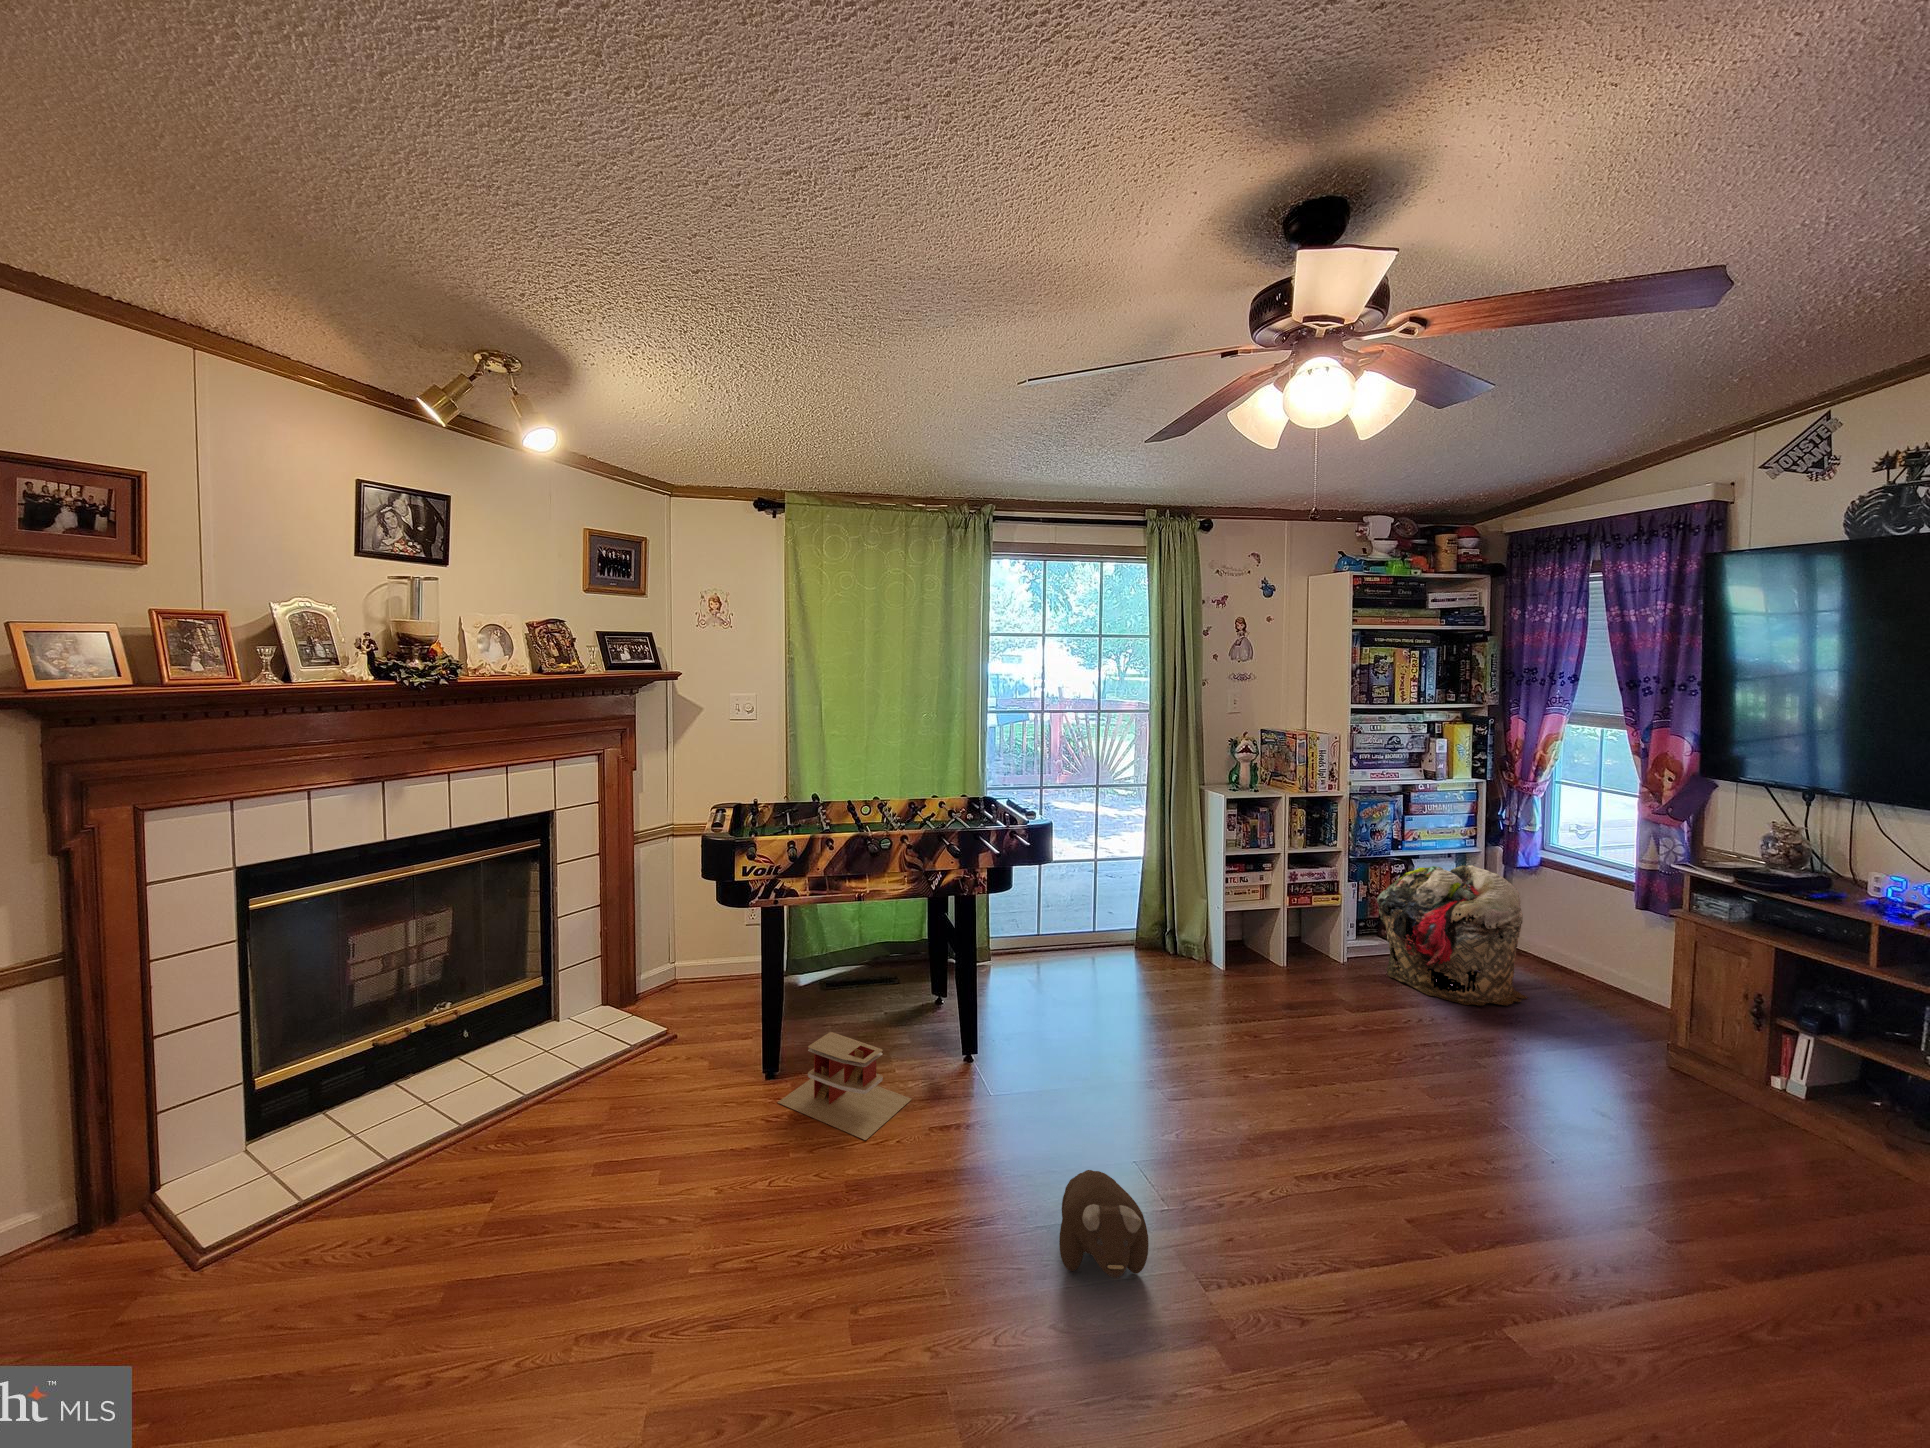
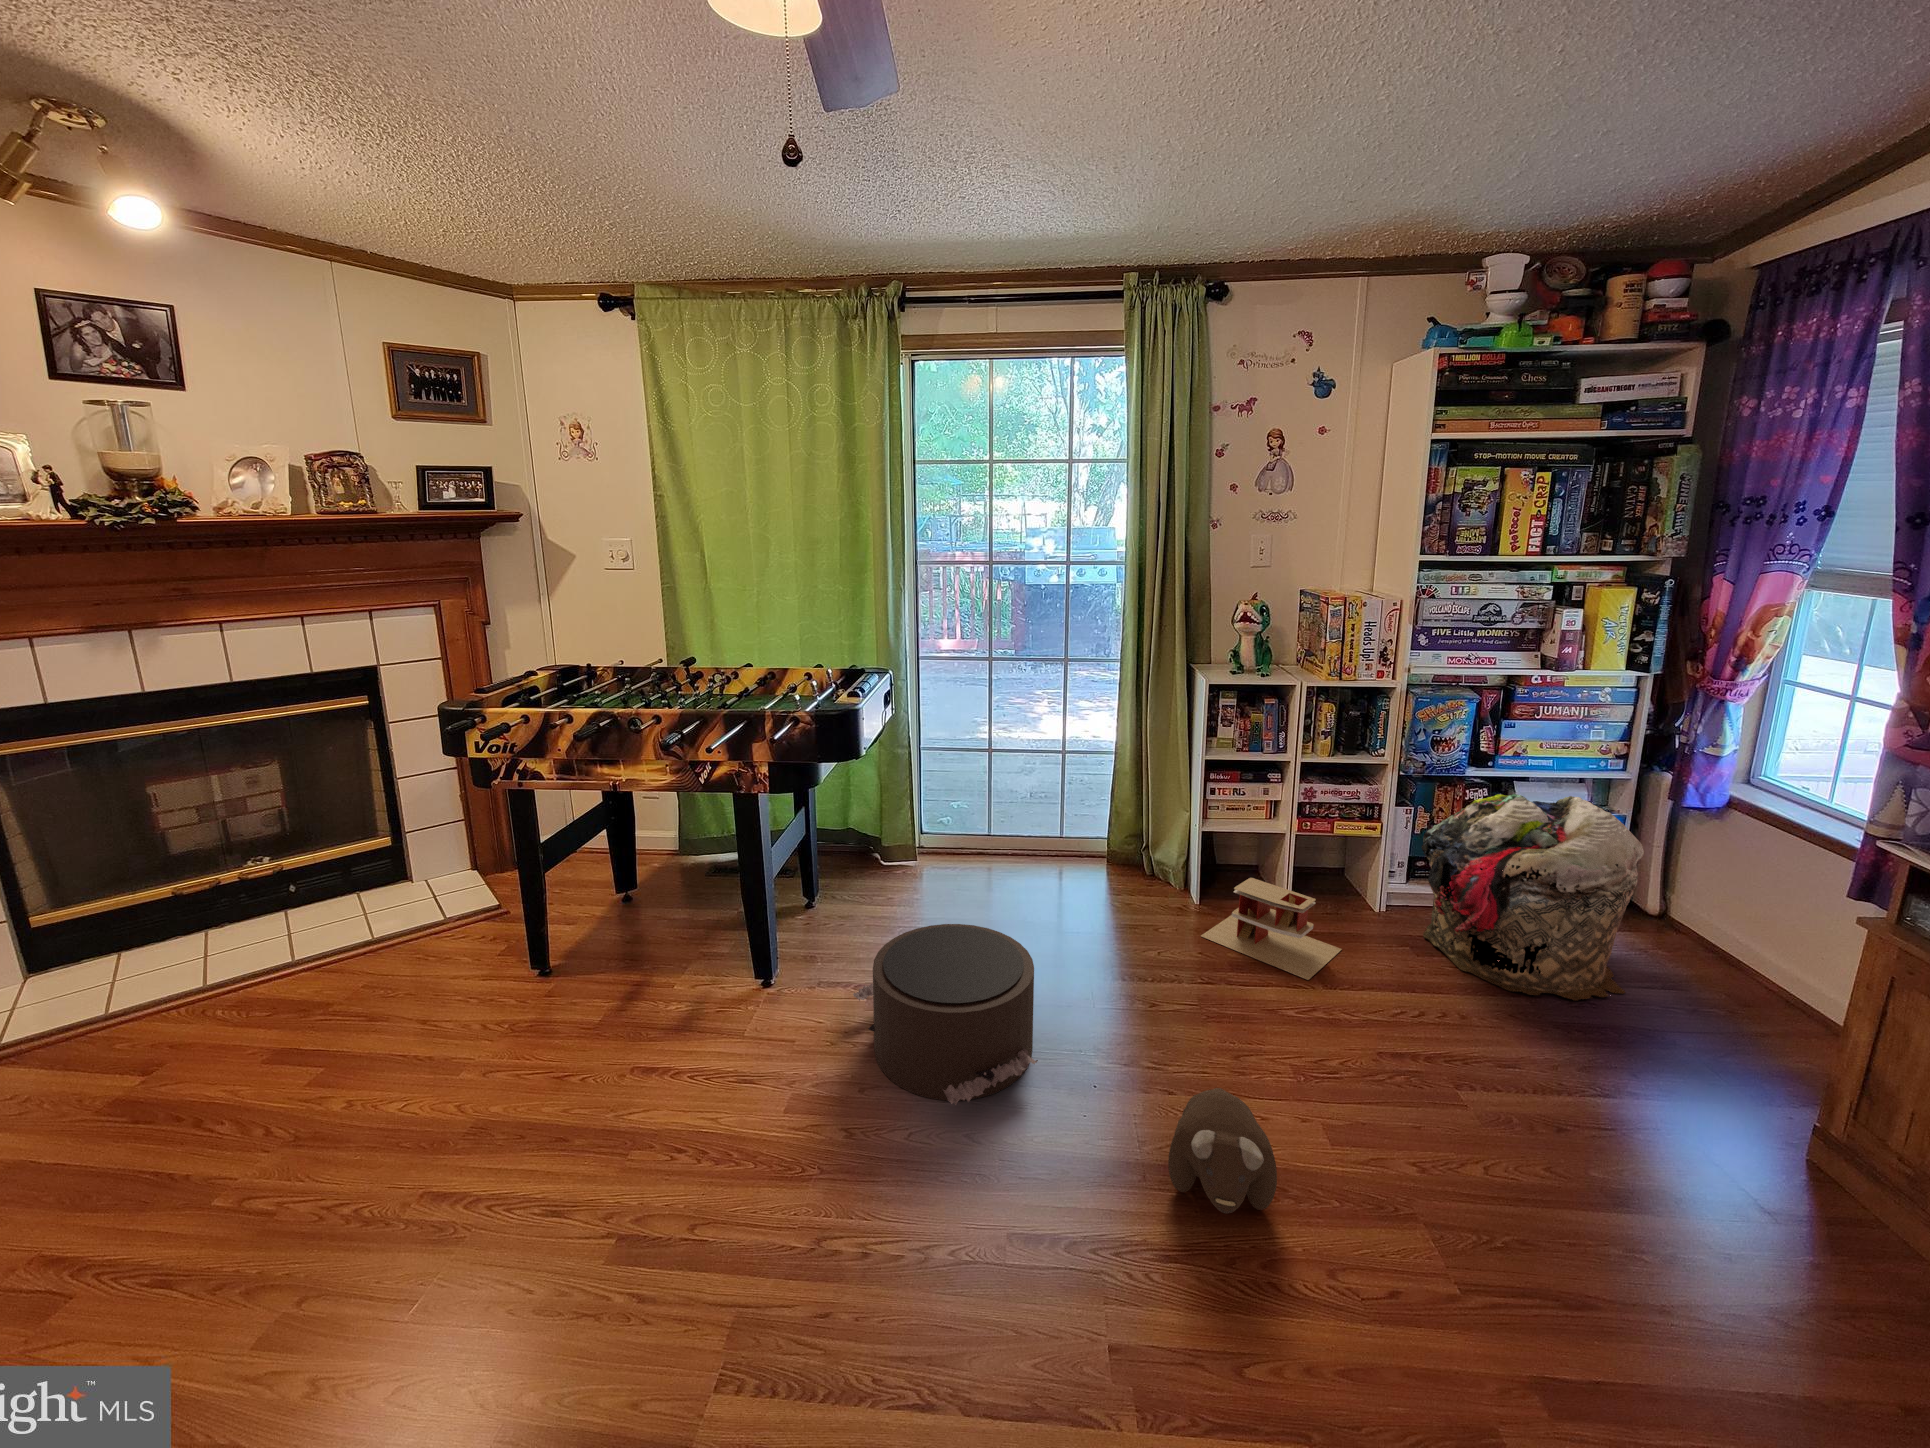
pouf: none [1062,992,1238,1124] -> present [853,924,1038,1105]
toy house: present [778,1032,911,1140] -> present [1201,878,1342,980]
plush toy: present [1059,1170,1149,1278] -> present [1168,1088,1277,1213]

